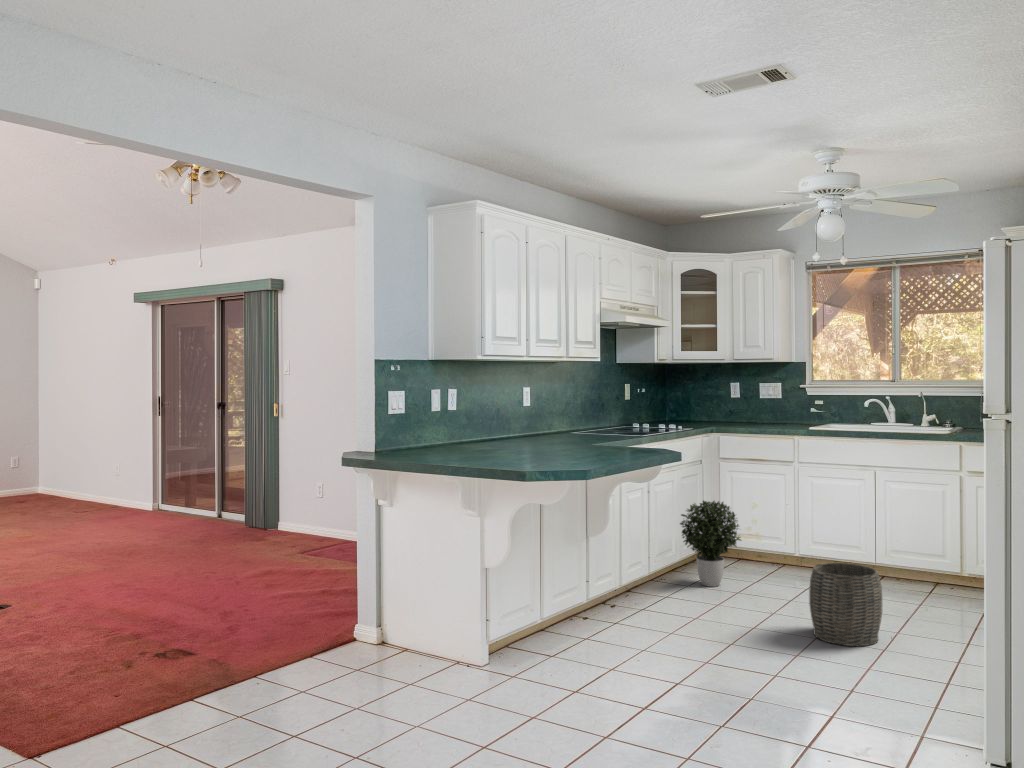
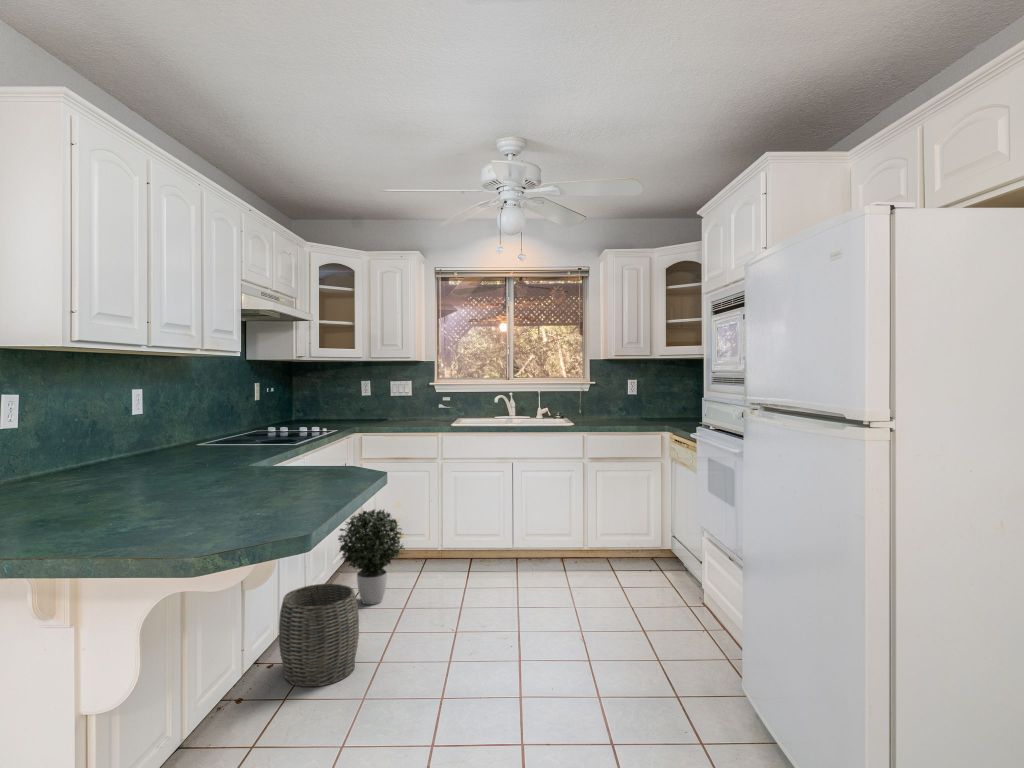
woven basket: present [809,563,882,646] -> present [279,584,359,687]

